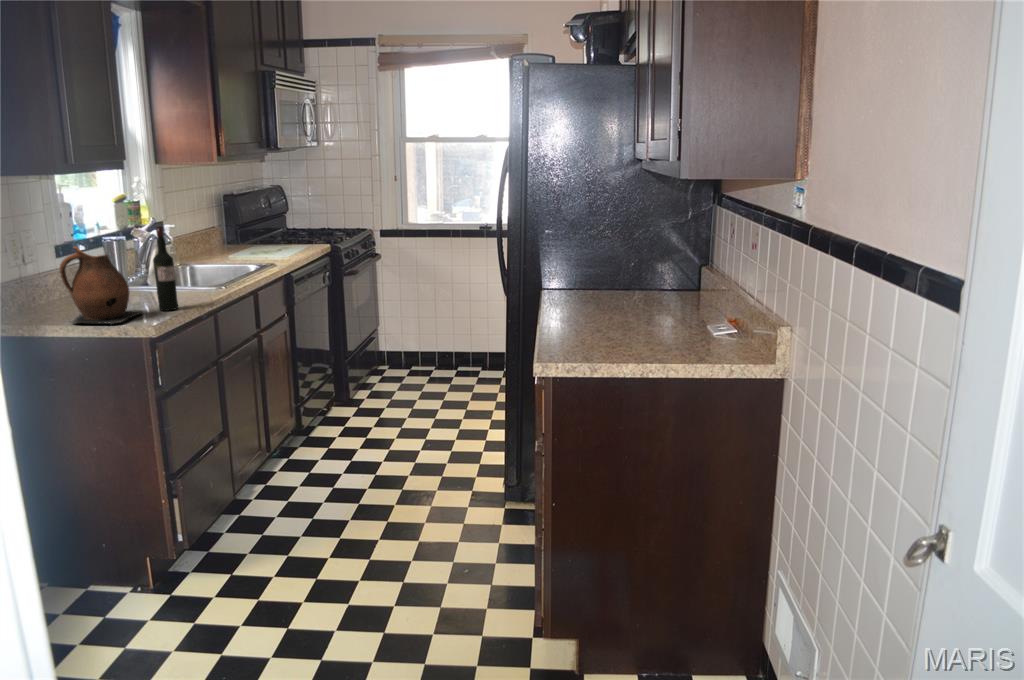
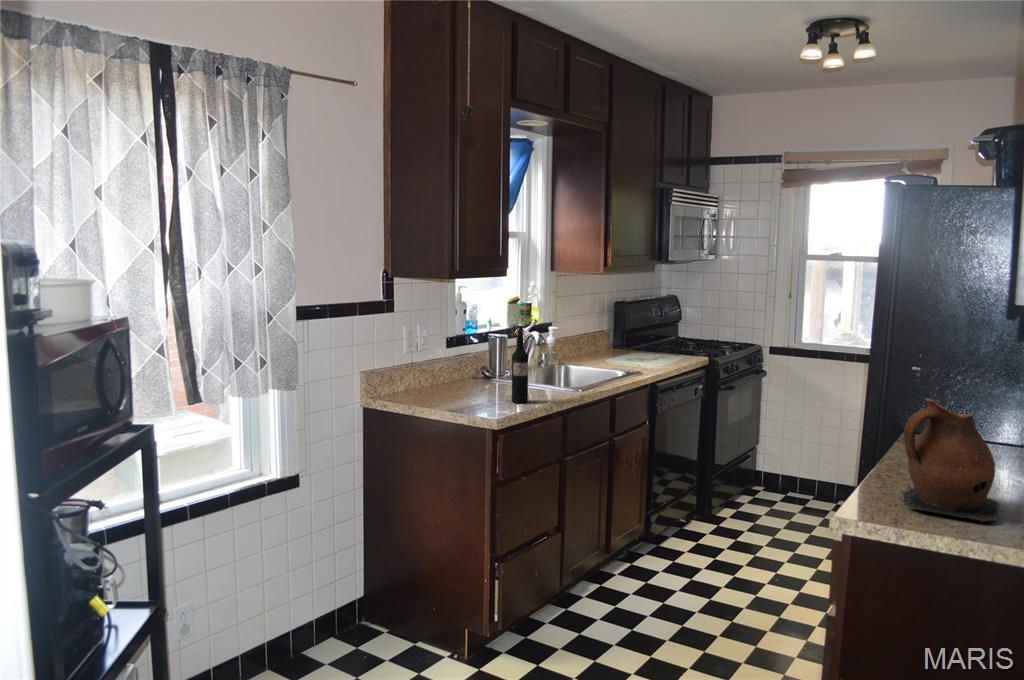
ceramic pitcher: present [60,247,143,325] -> present [903,398,998,523]

